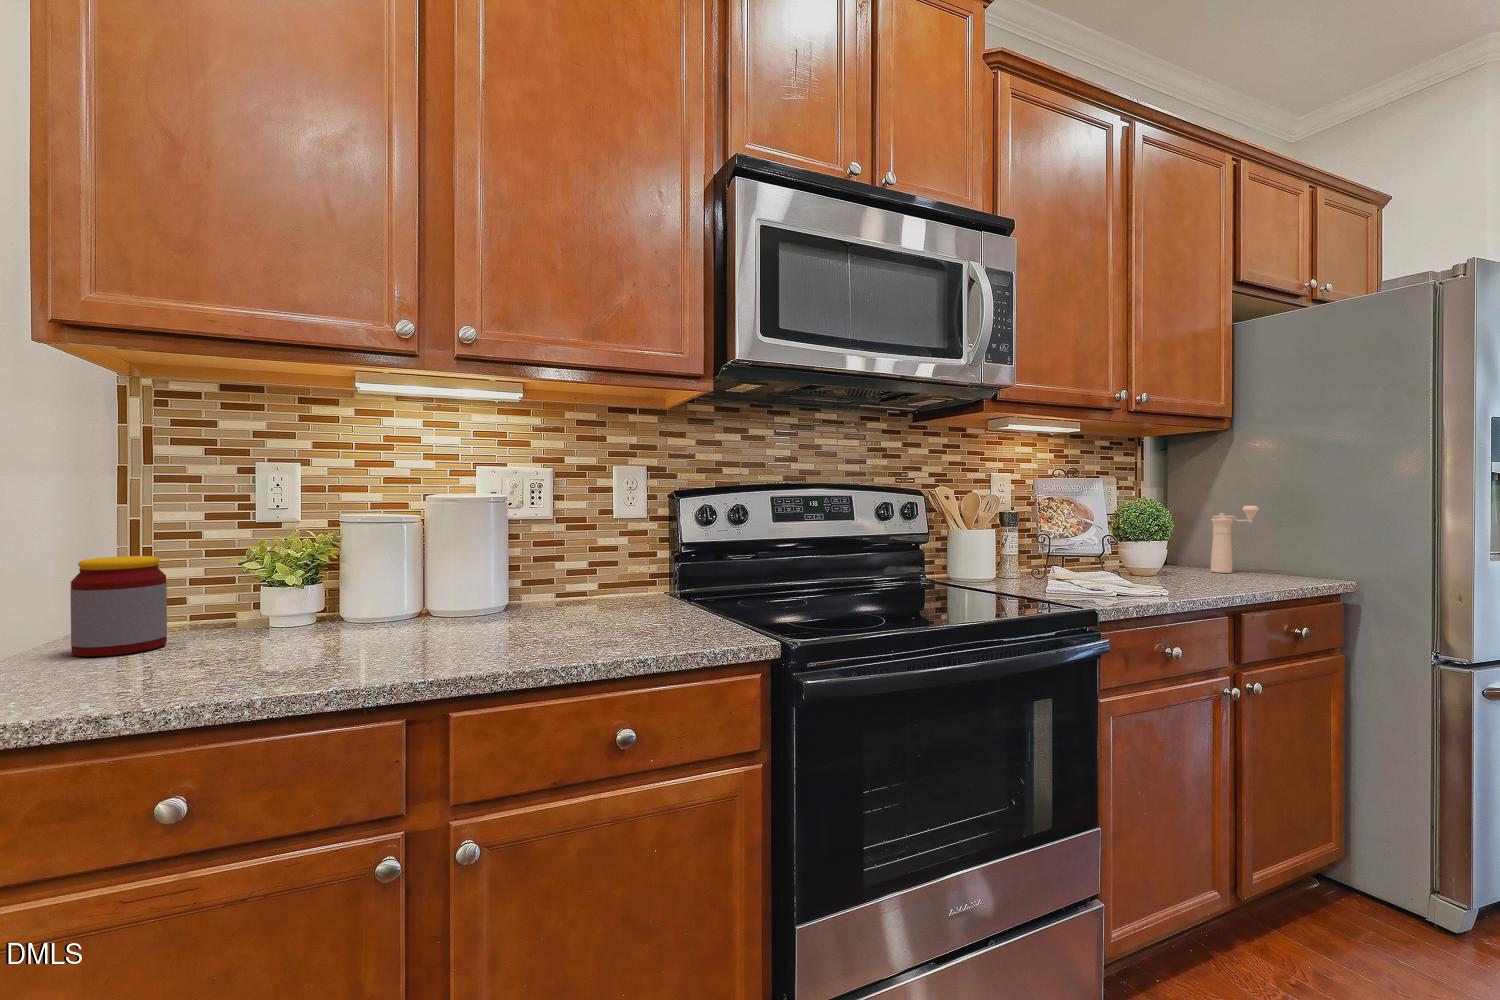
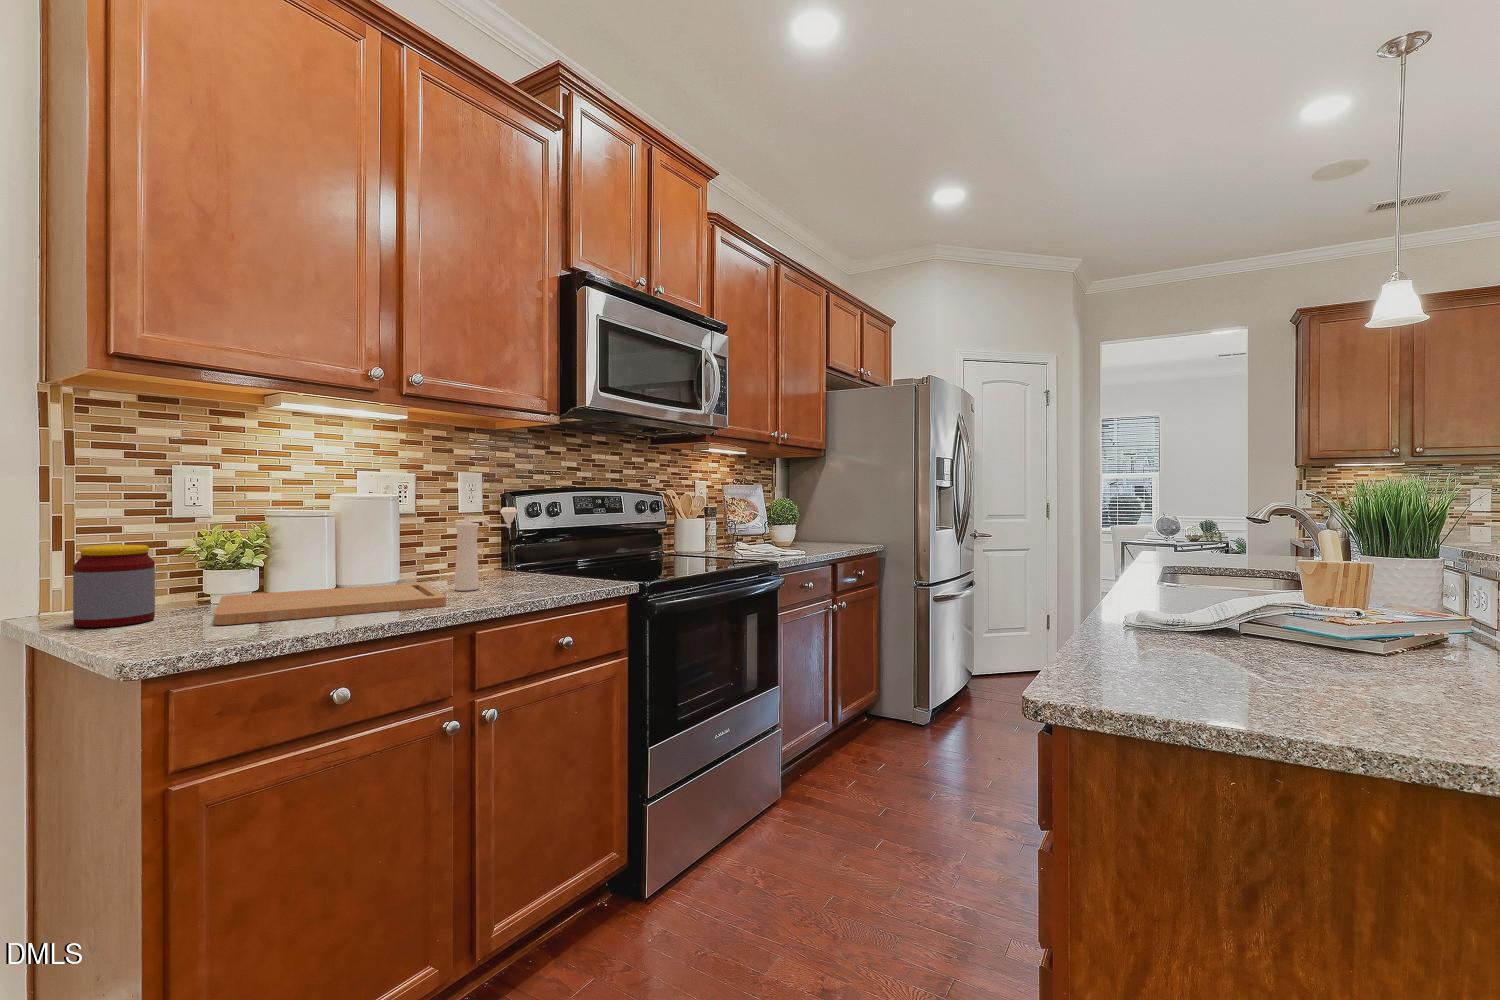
pepper mill: present [1211,506,1259,573] -> present [454,507,517,591]
cutting board: none [155,617,499,671] -> present [214,583,446,625]

